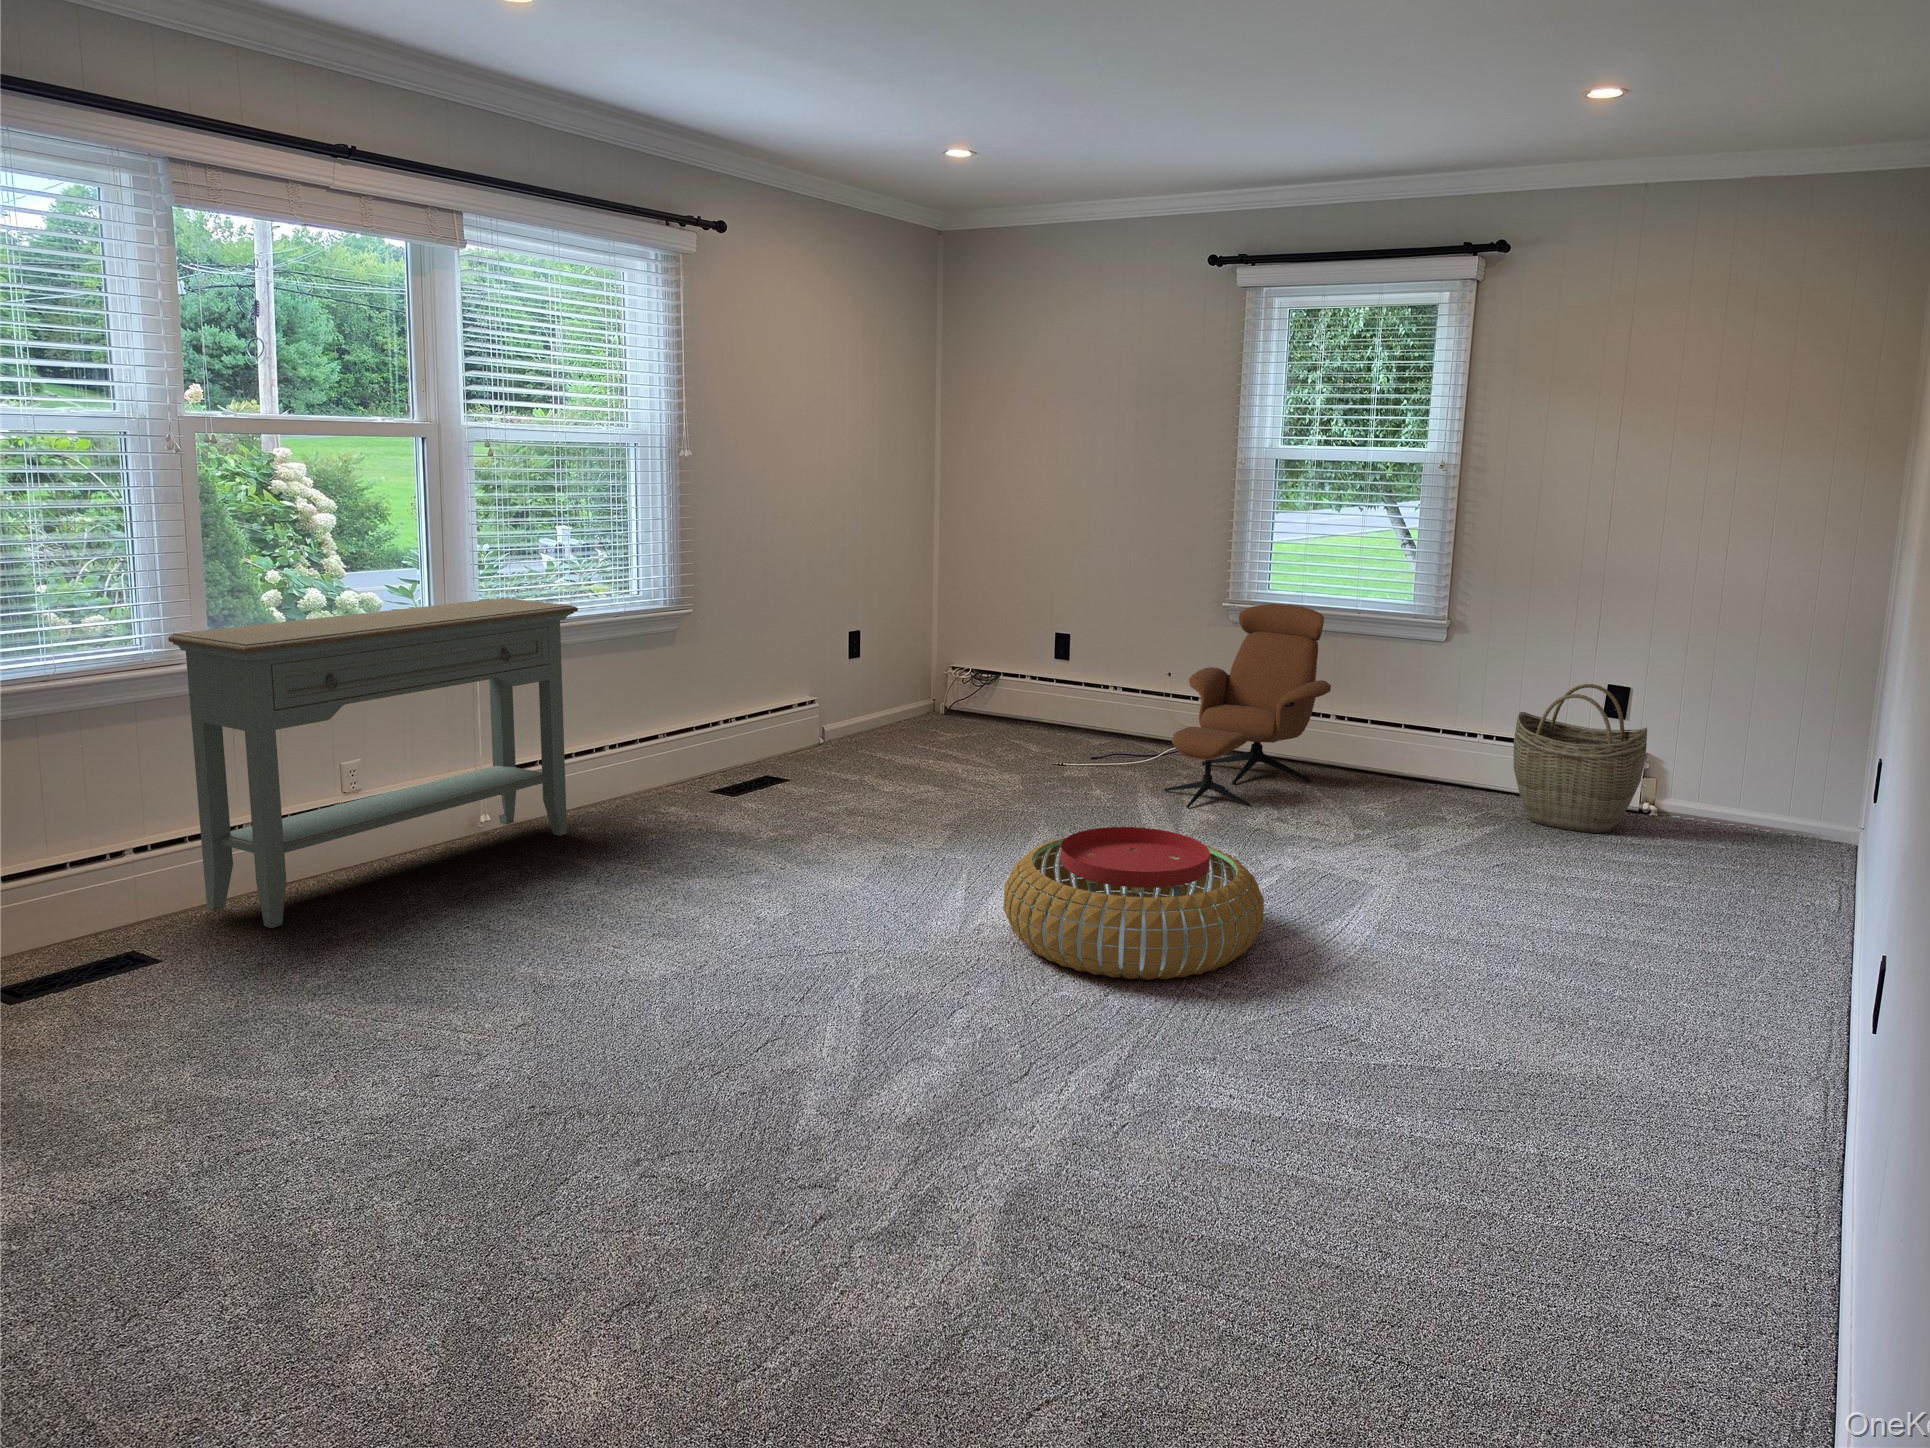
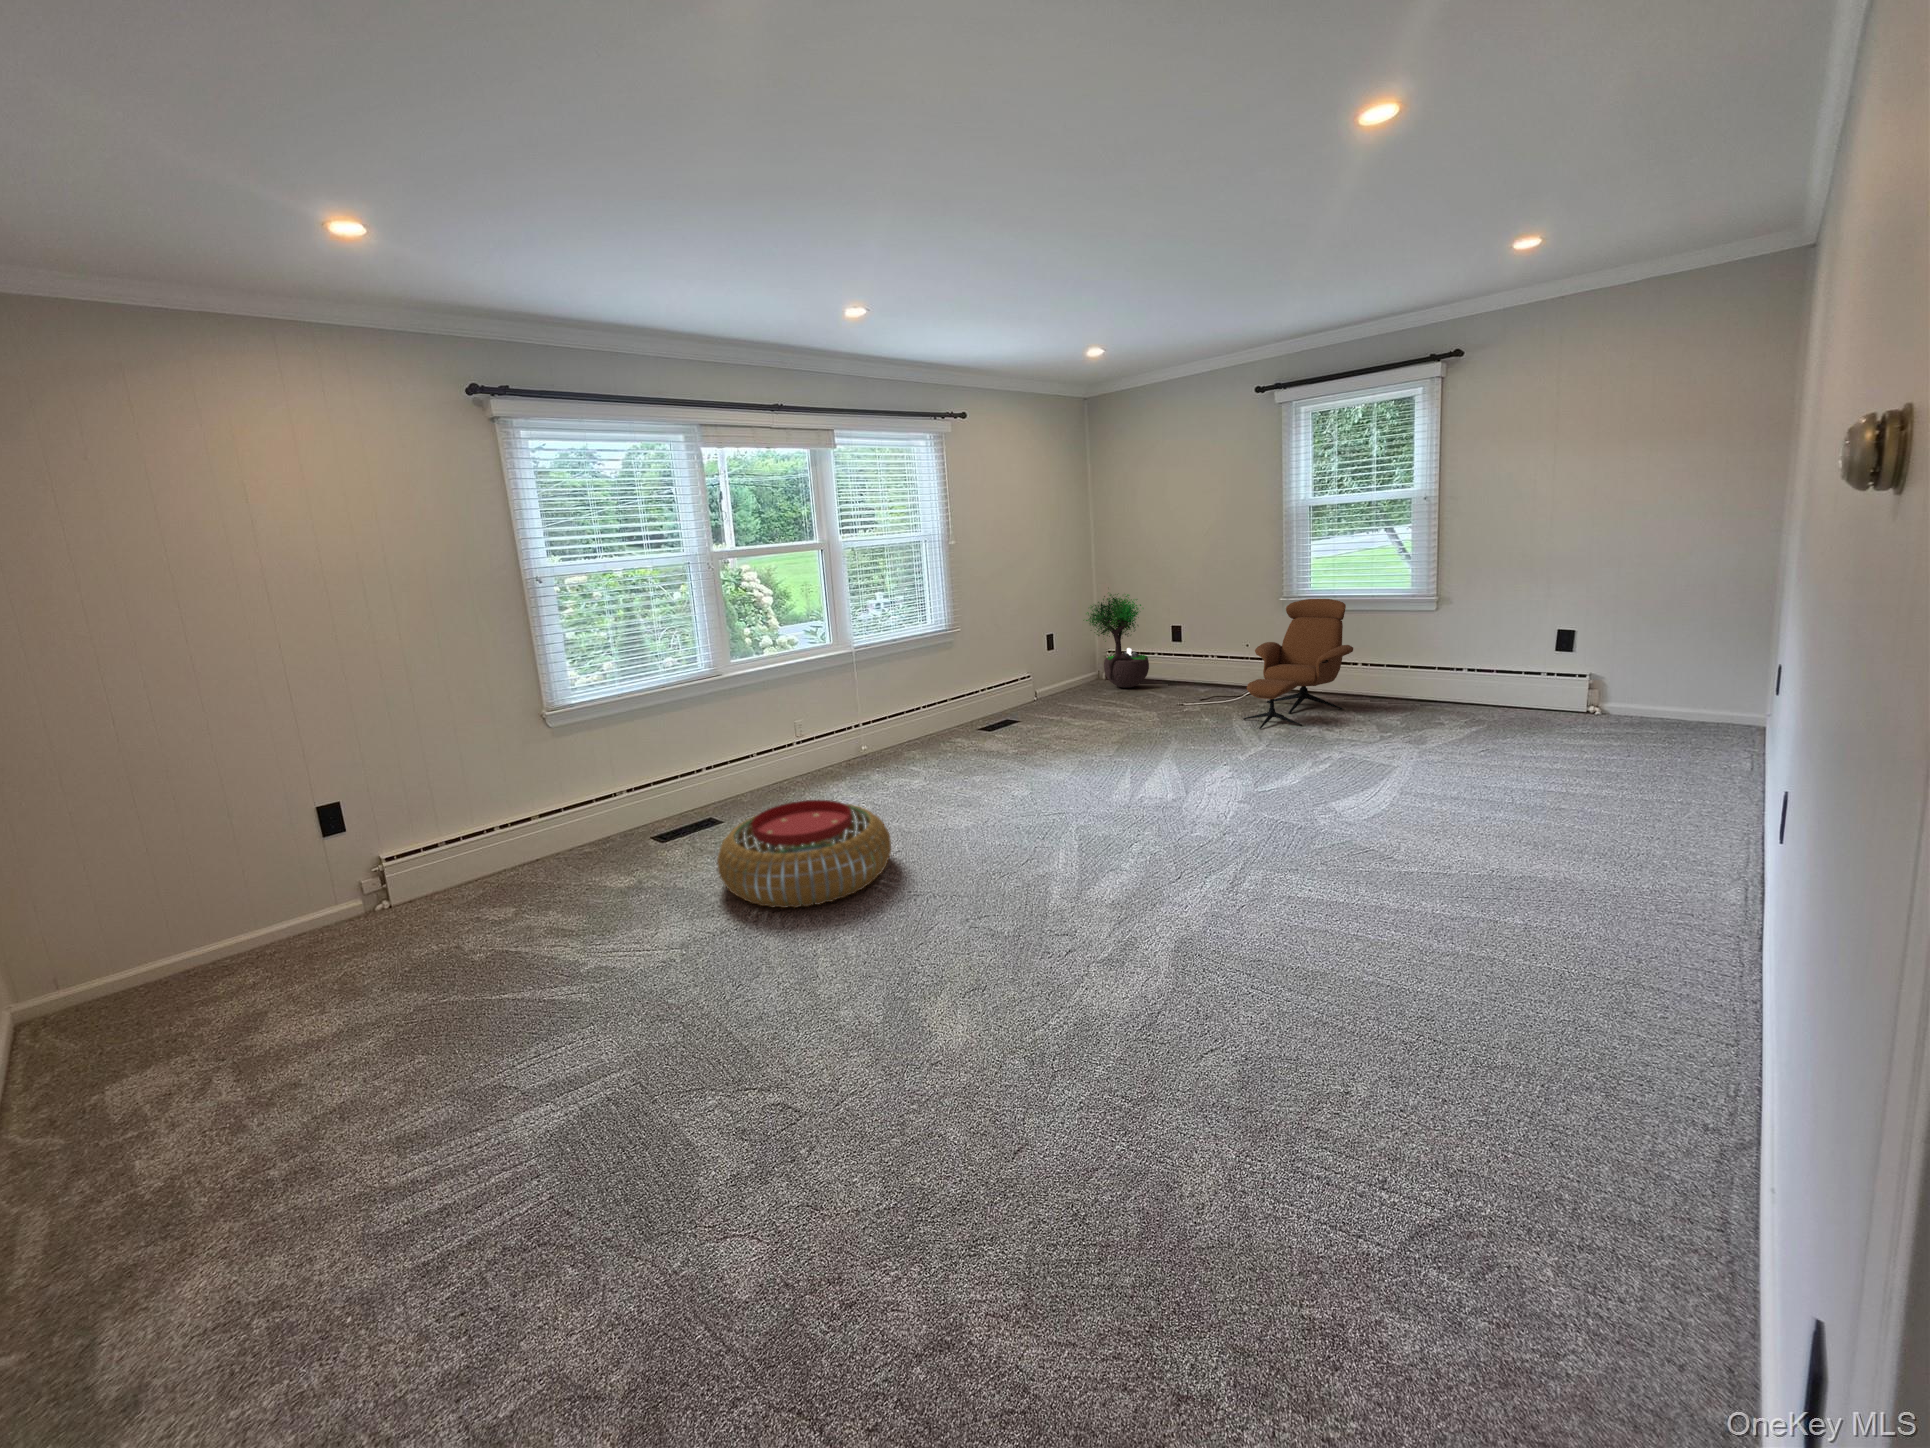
potted tree: none [924,557,1028,727] -> present [1086,594,1149,688]
console table: present [168,598,578,928] -> none [711,632,899,807]
woven basket: present [1514,684,1647,833] -> none [1491,633,1597,733]
pouf: present [1003,827,1264,980] -> present [717,800,891,908]

